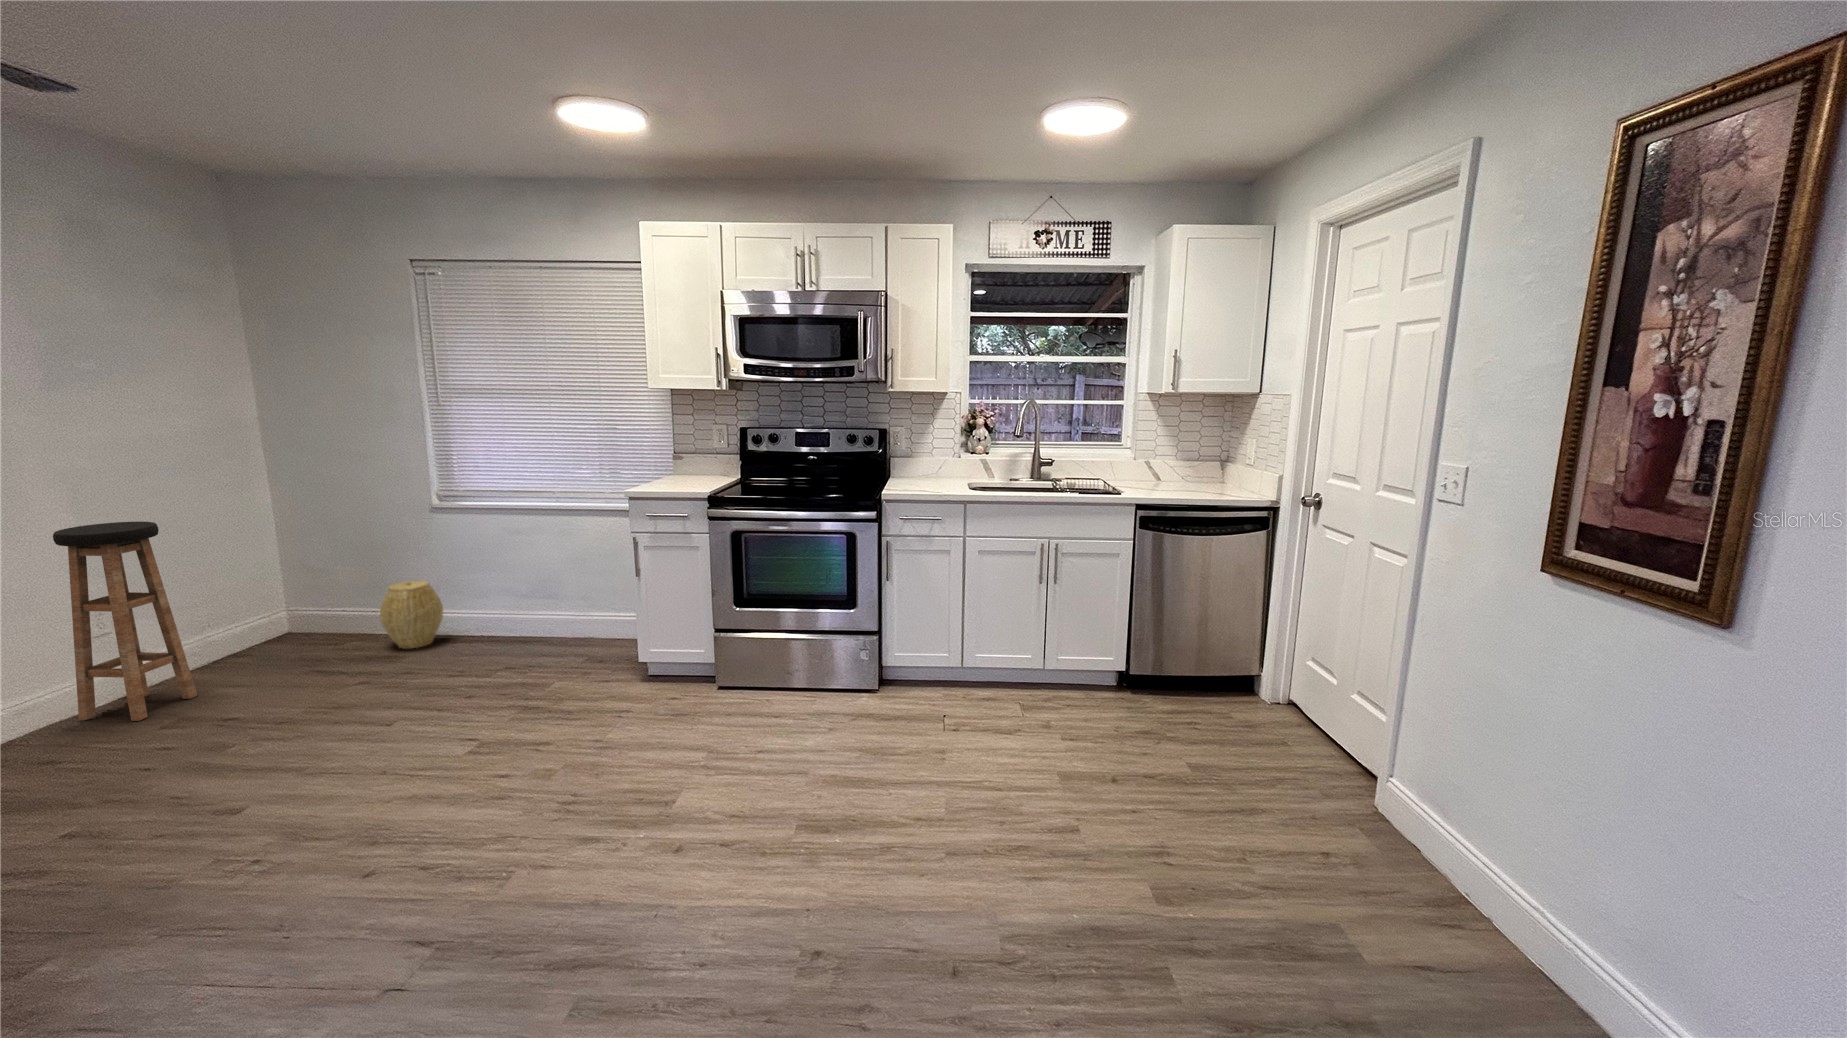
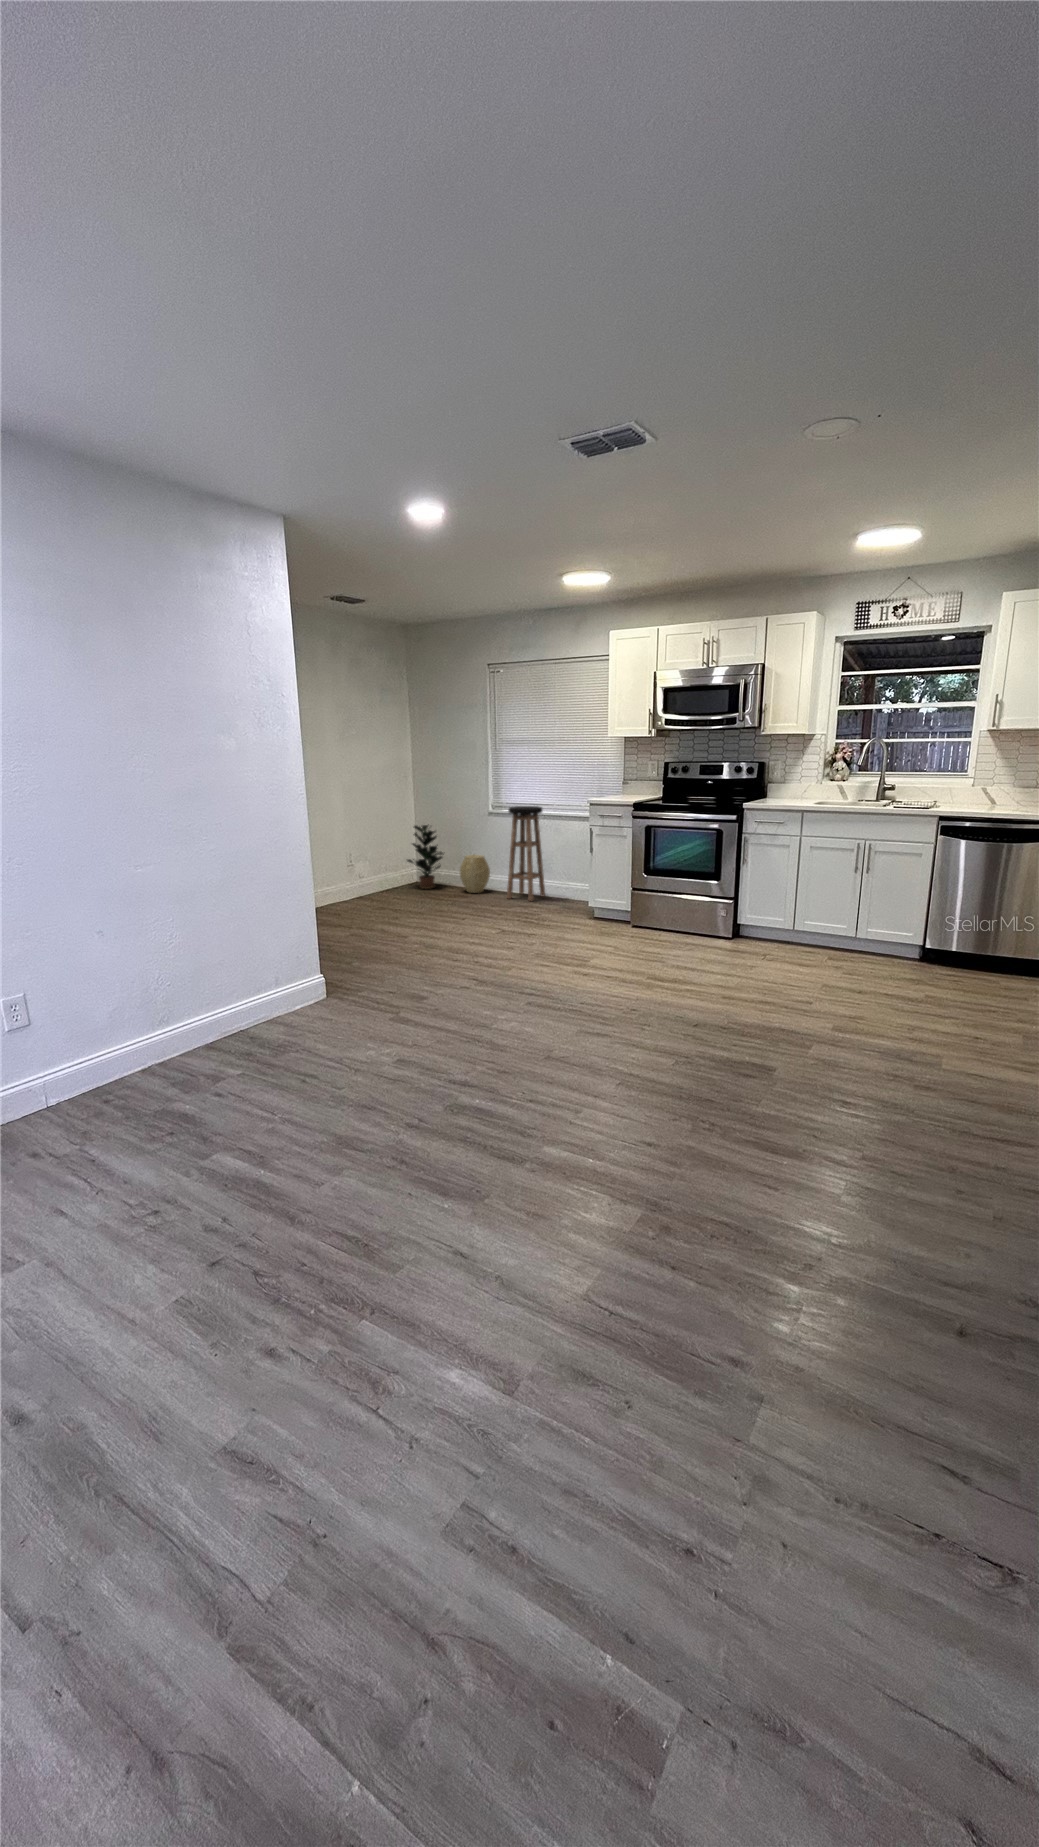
bar stool: present [53,522,197,721] -> present [507,806,545,901]
potted plant: none [257,534,345,651] -> present [407,825,444,889]

